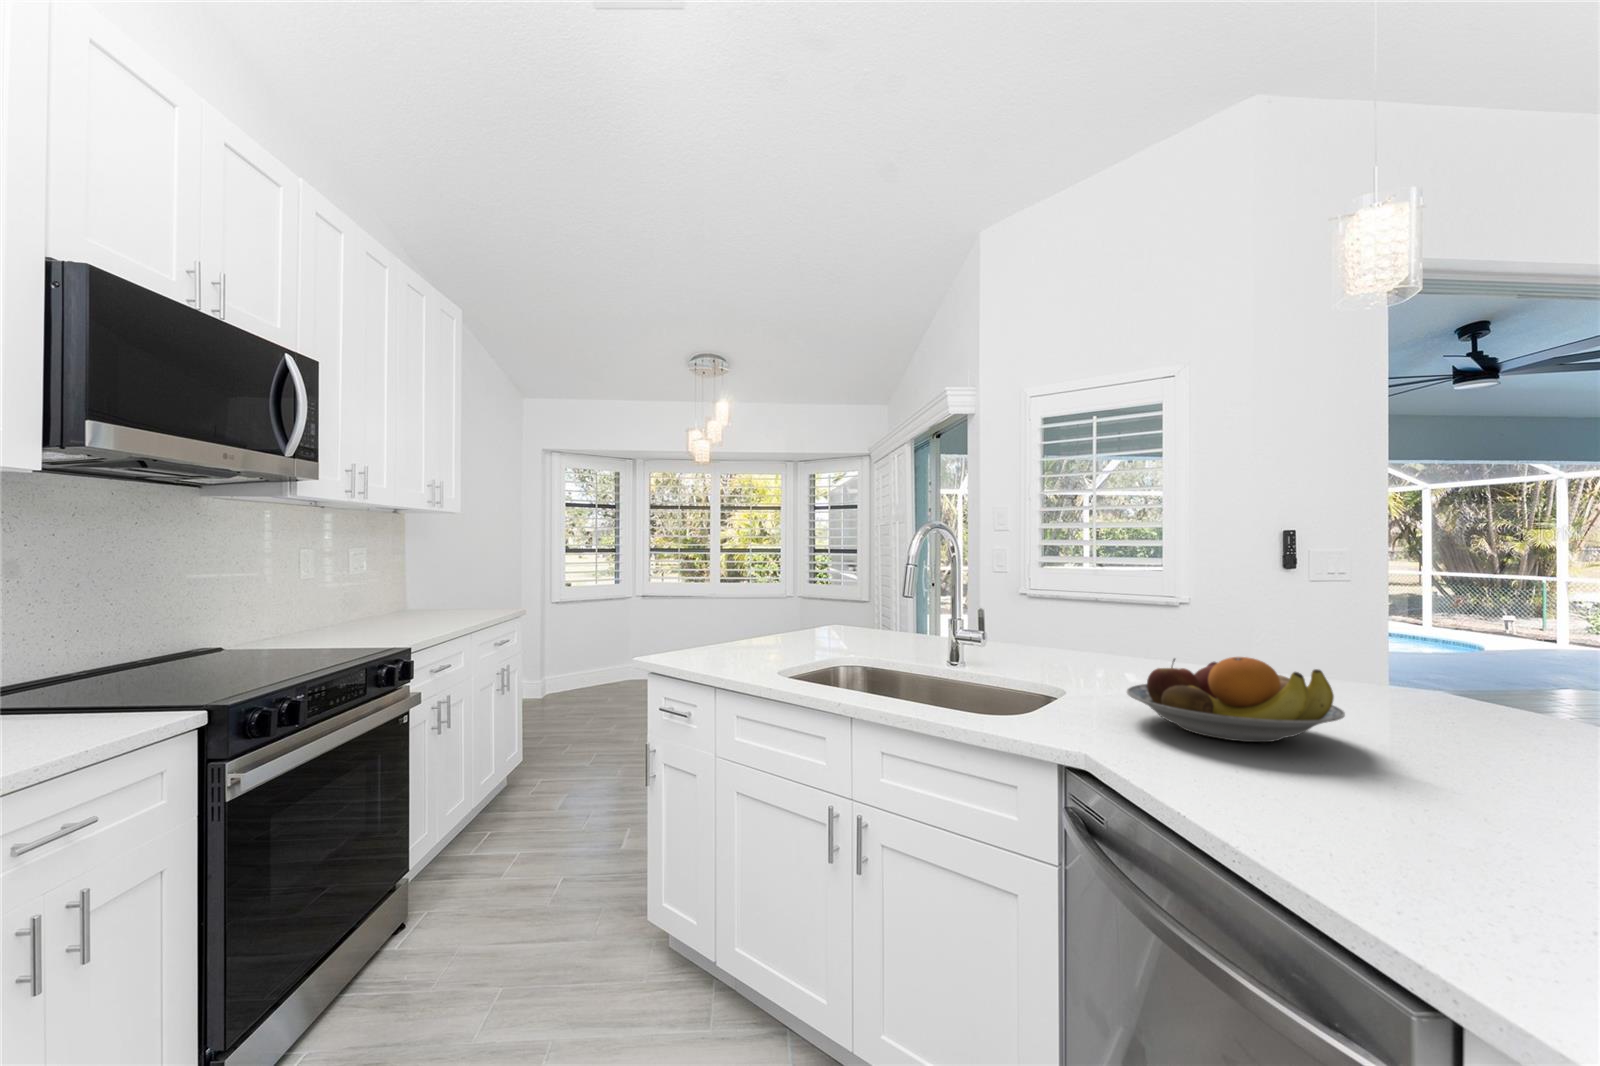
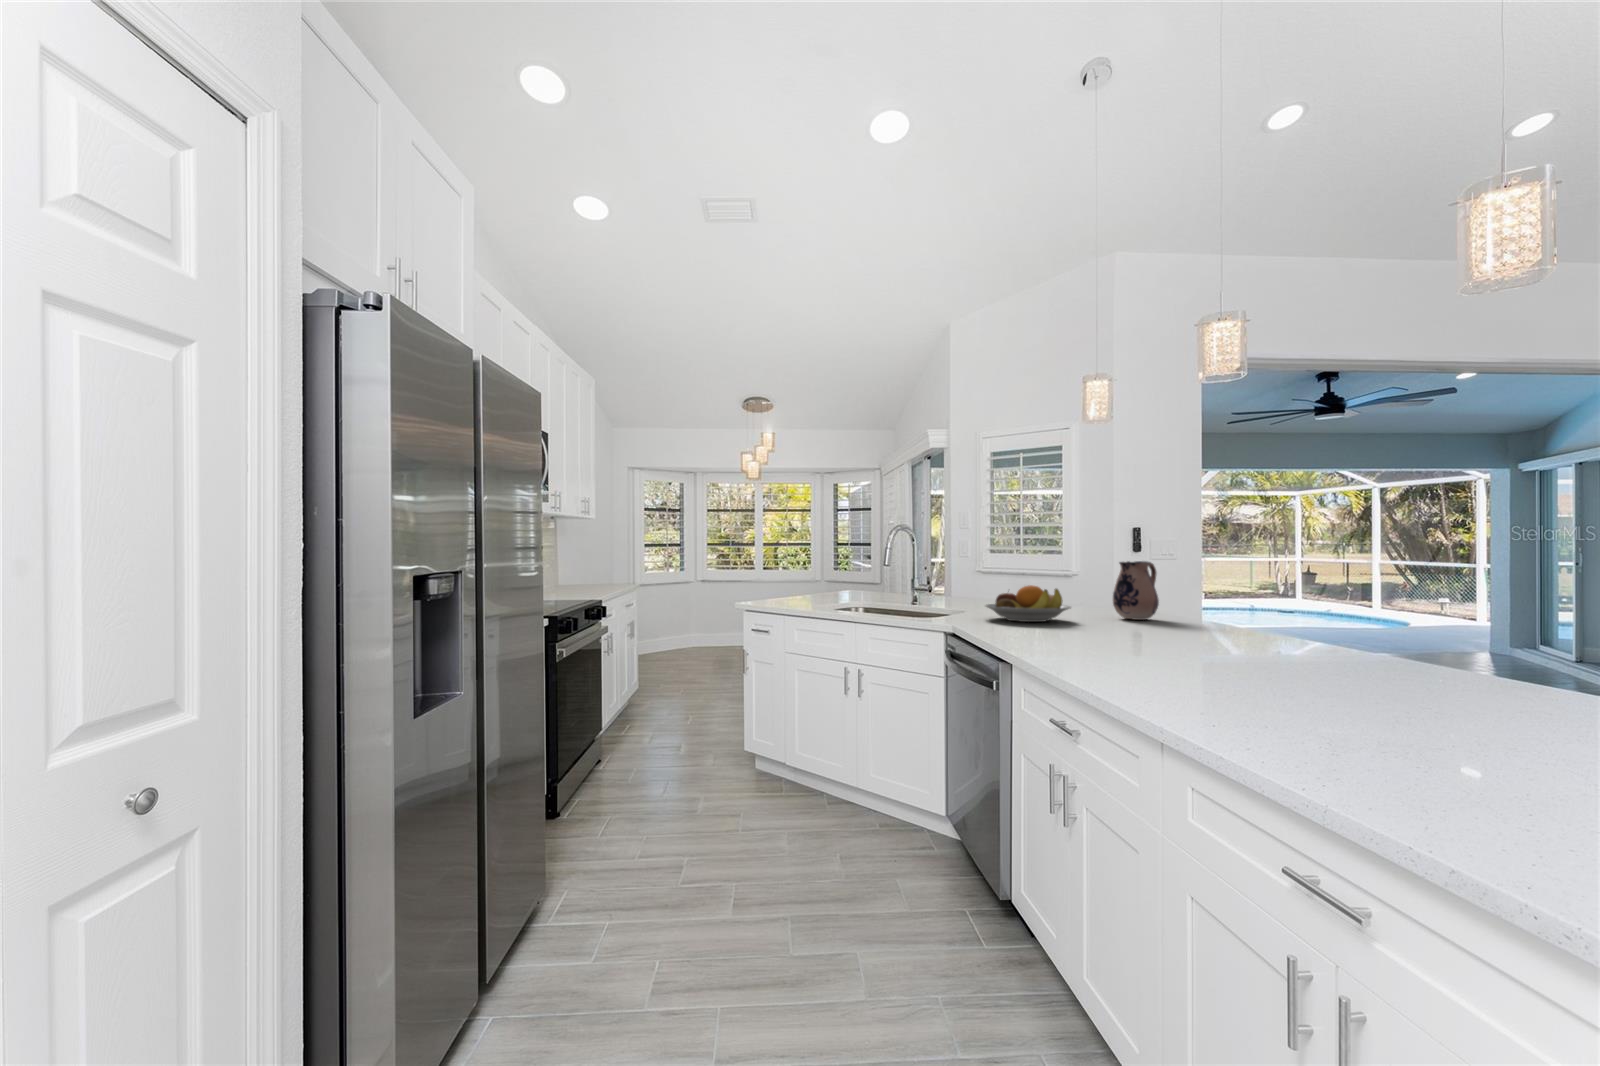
ceramic pitcher: none [1382,602,1505,729] -> present [1113,561,1159,620]

